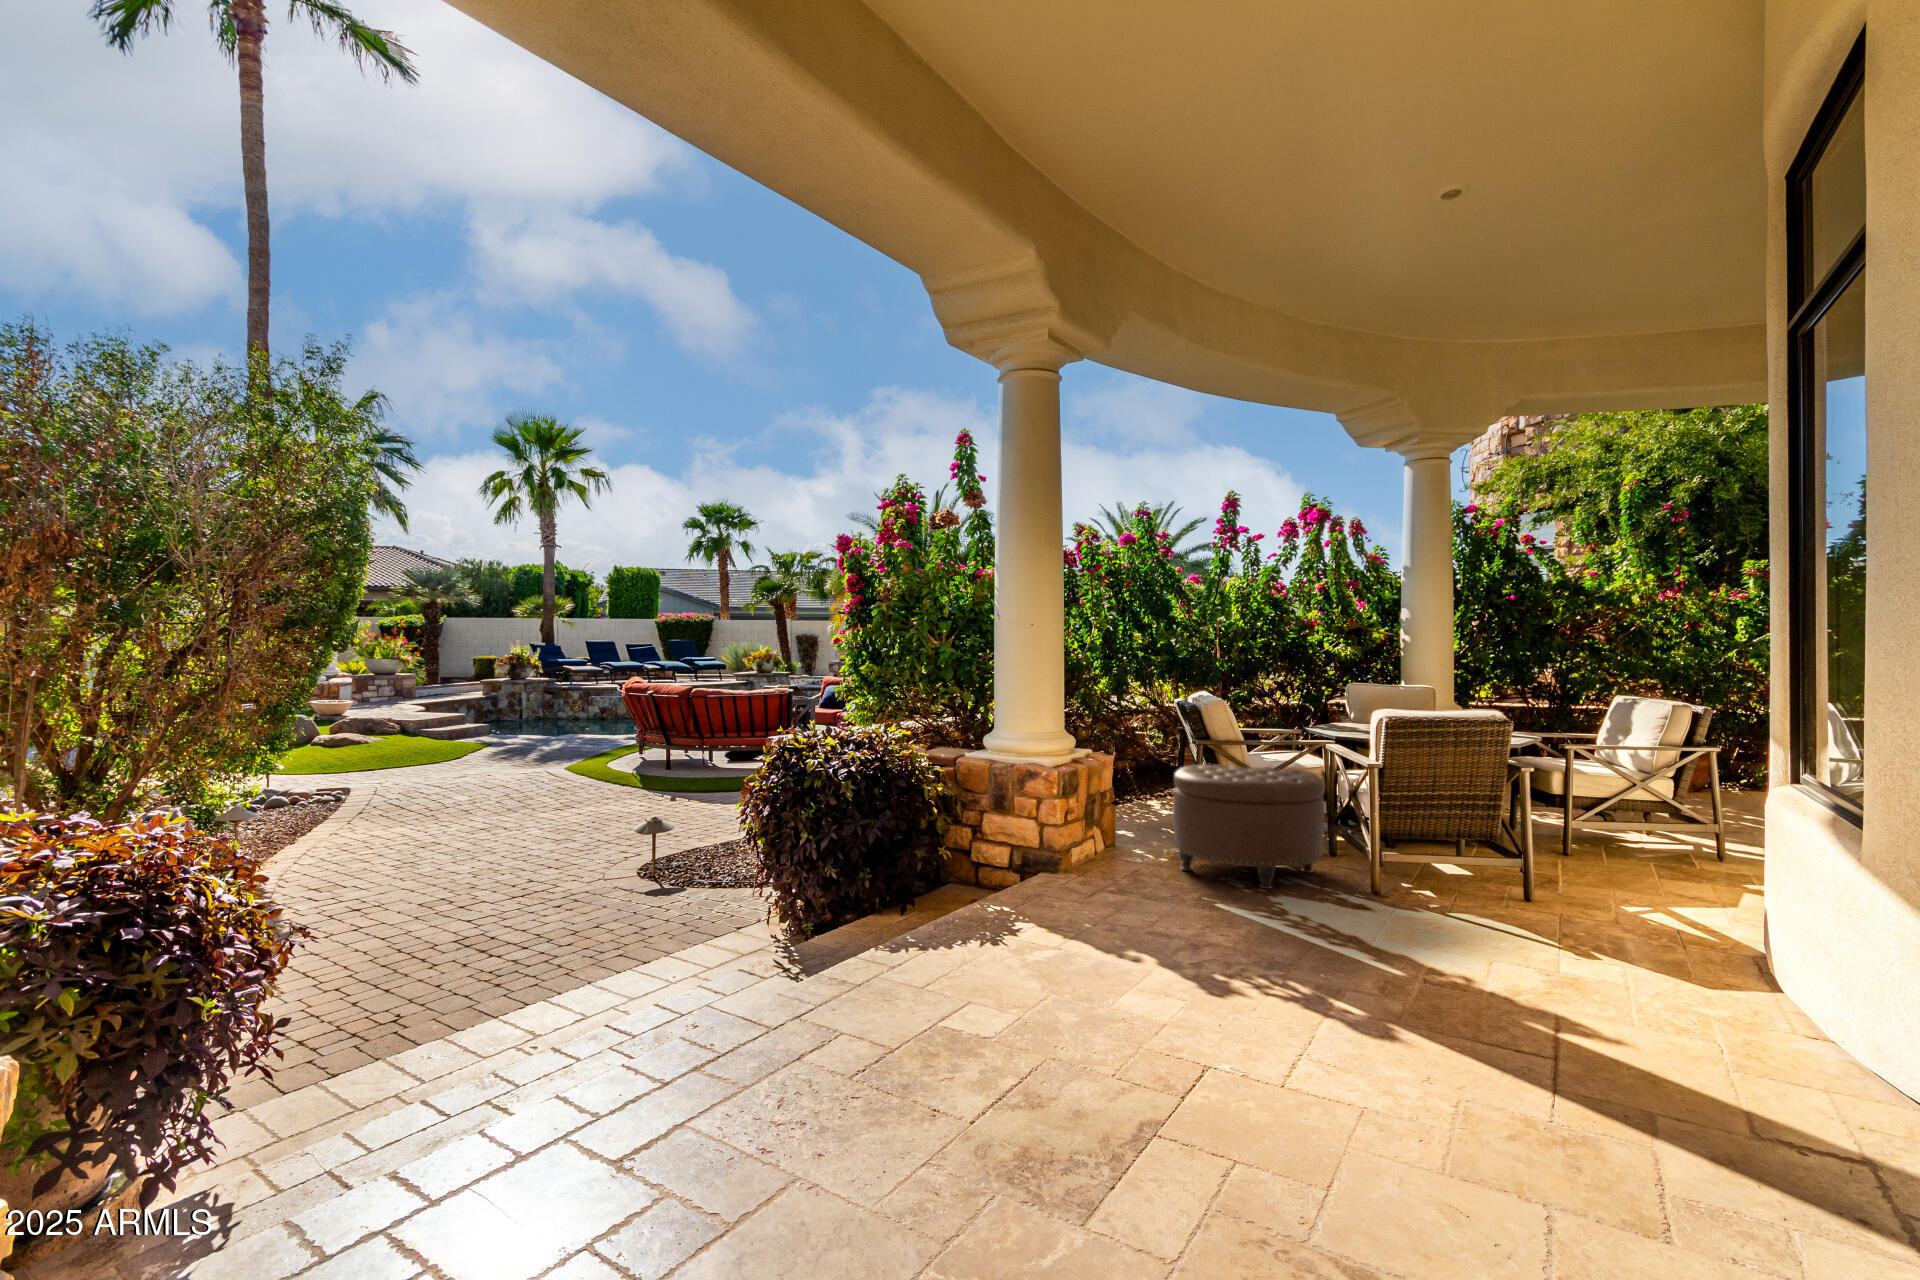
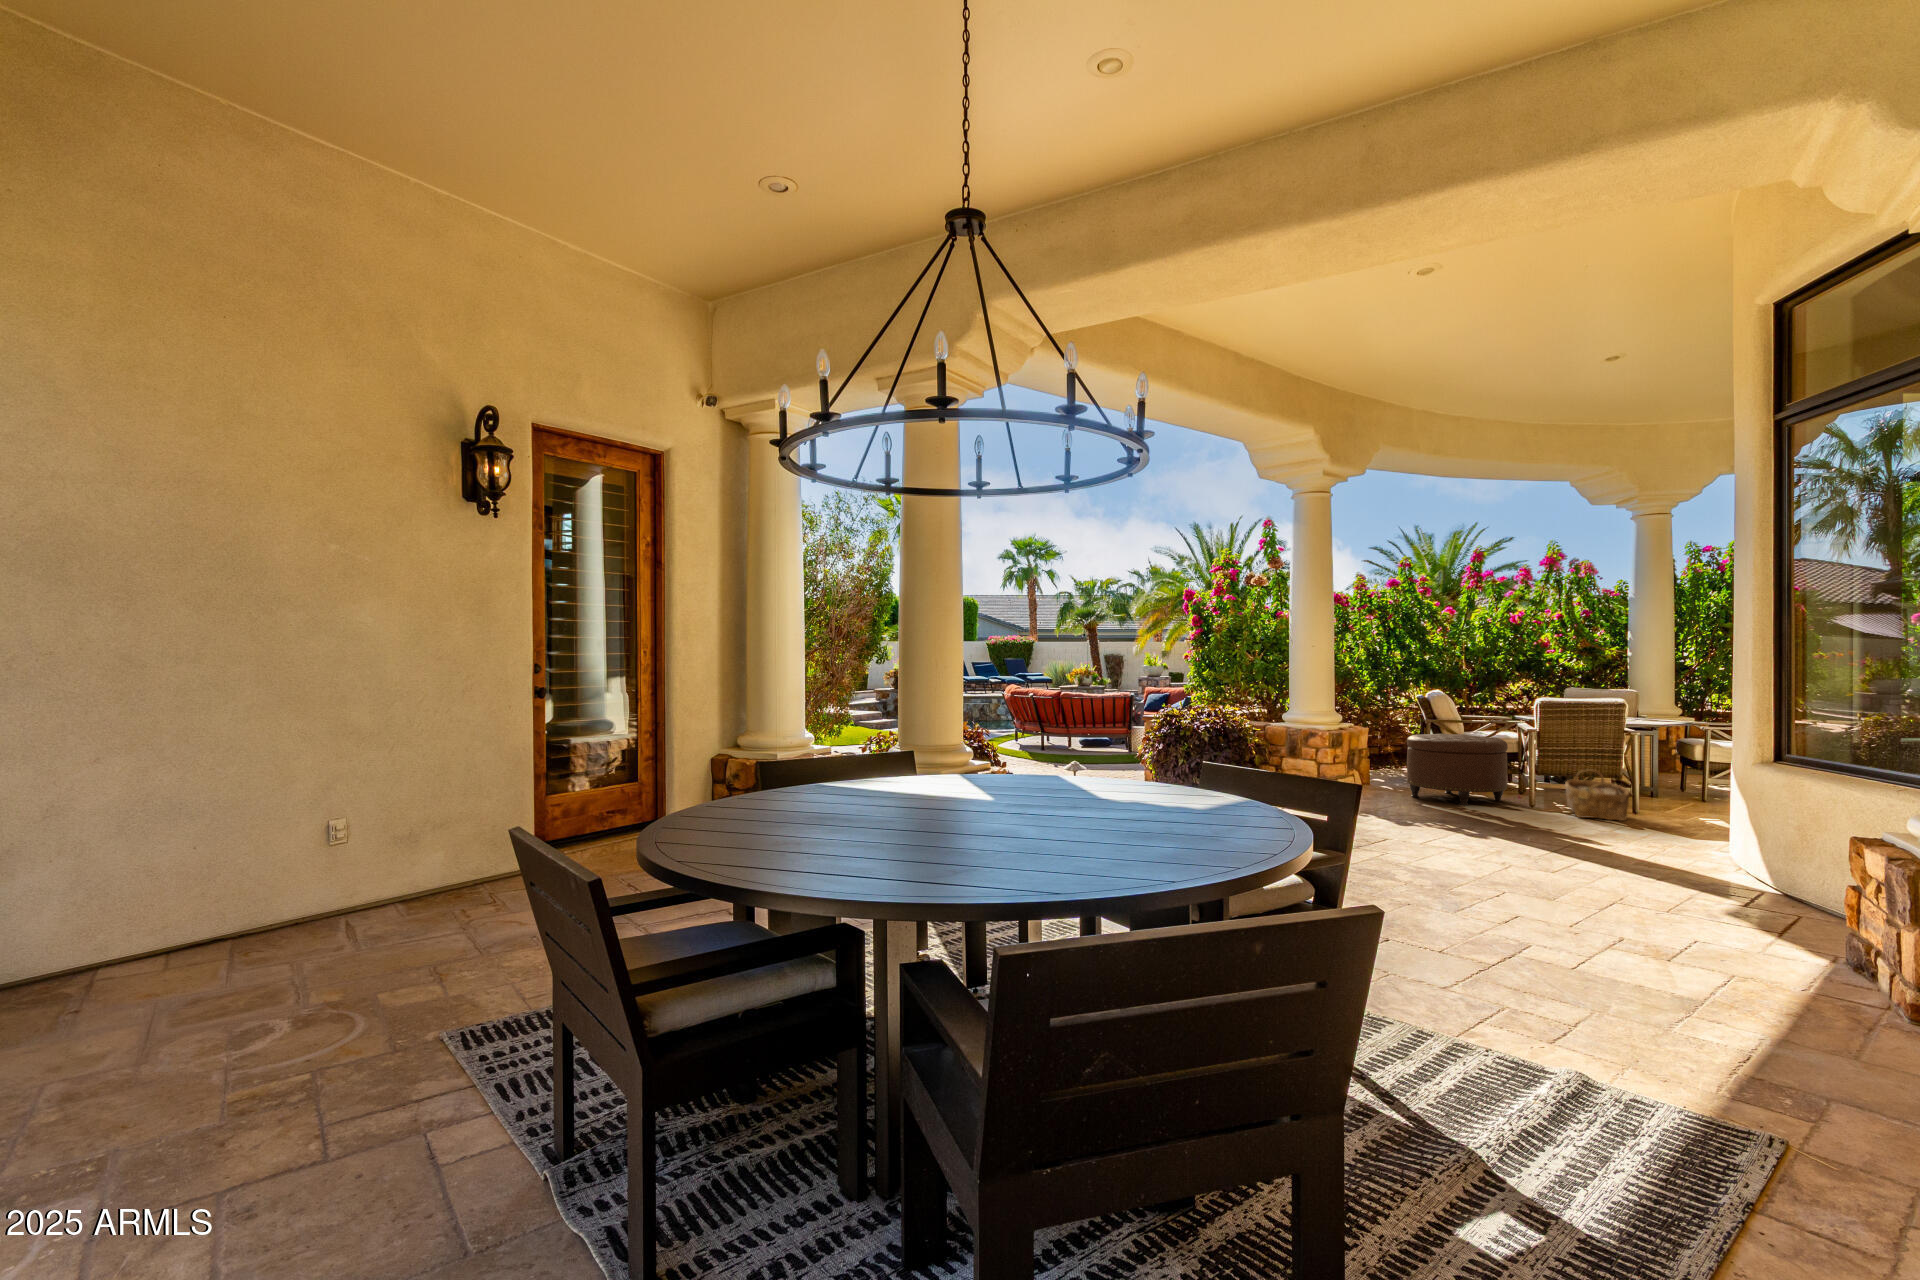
woven basket: none [1420,824,1529,917] -> present [1565,769,1630,821]

